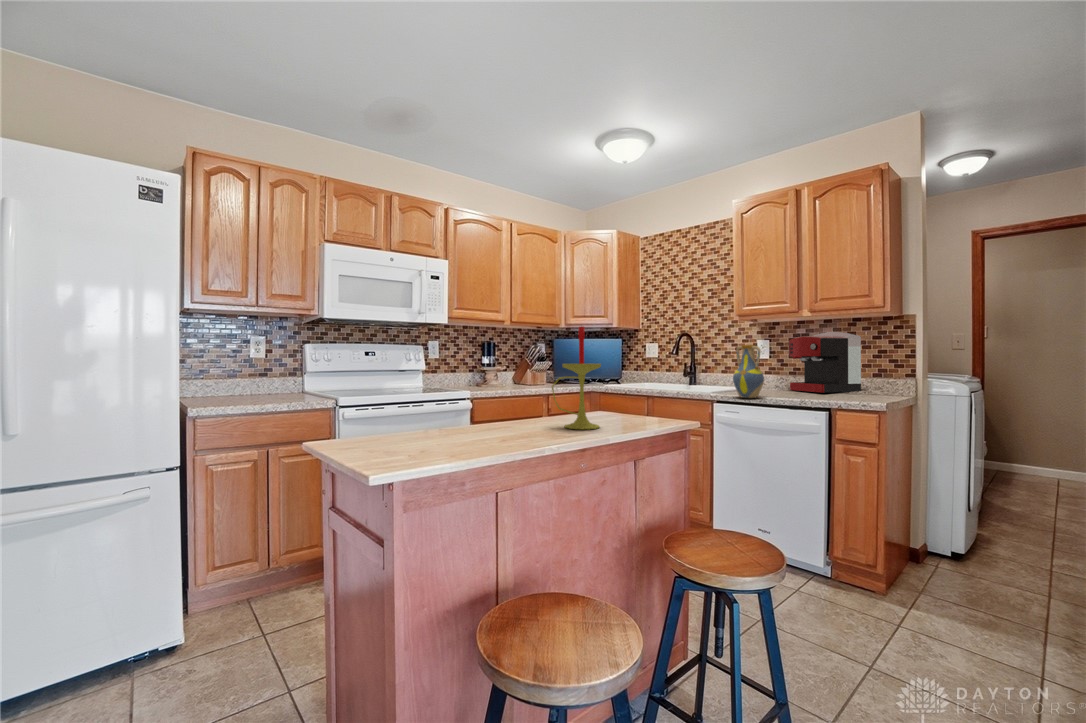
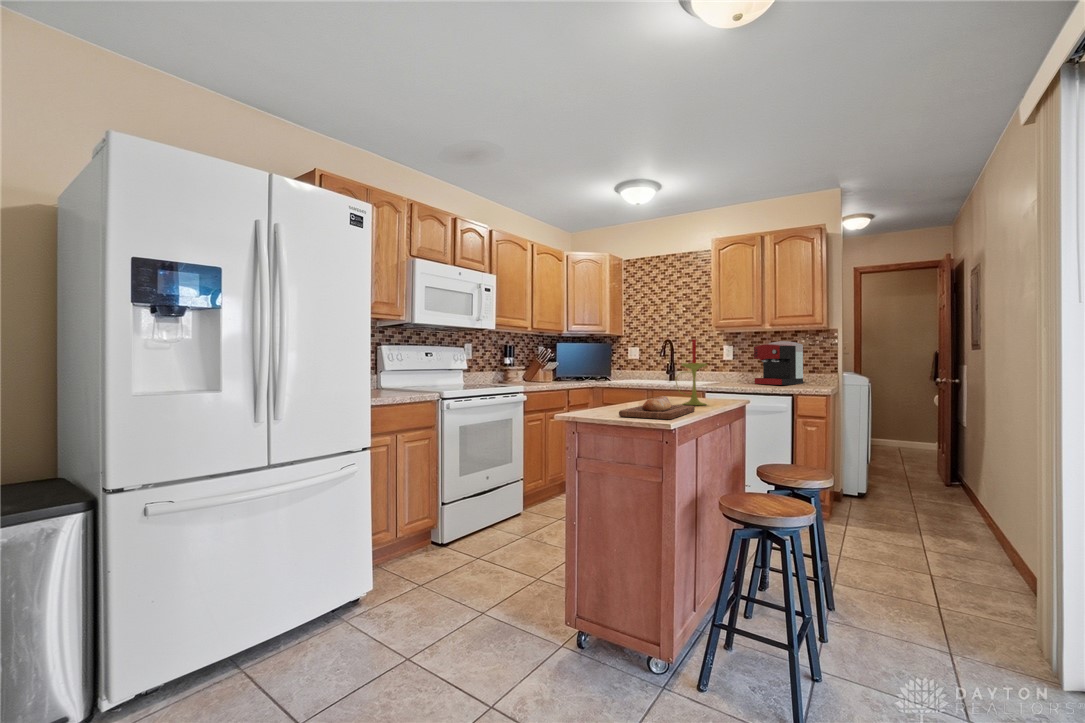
vase: present [733,345,764,398] -> none [721,350,744,389]
bread loaf: none [361,417,527,464] -> present [619,396,695,419]

